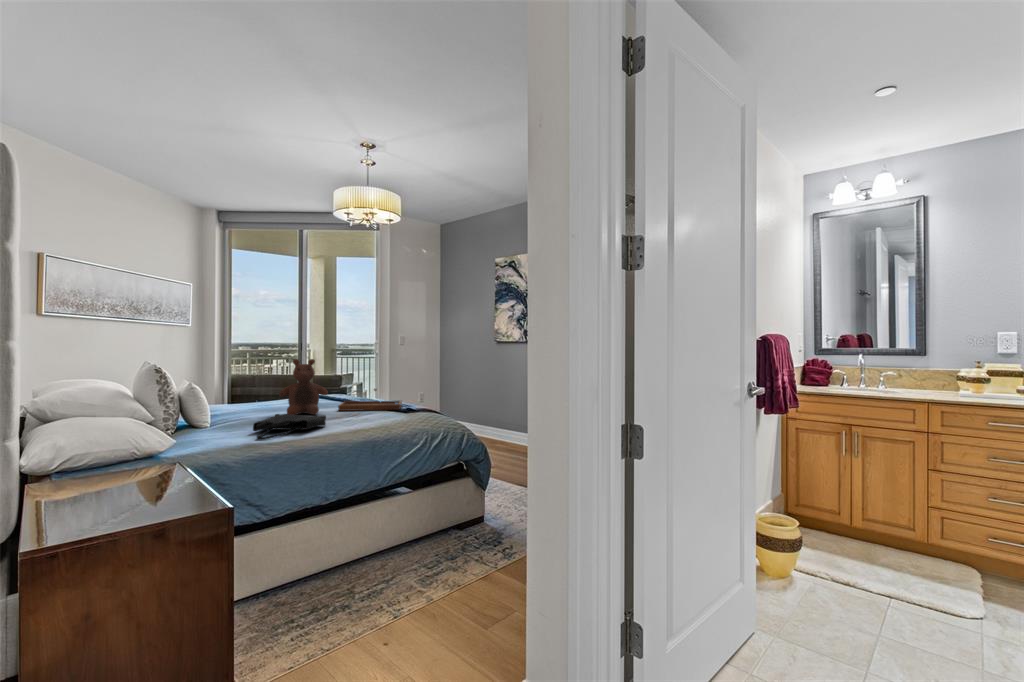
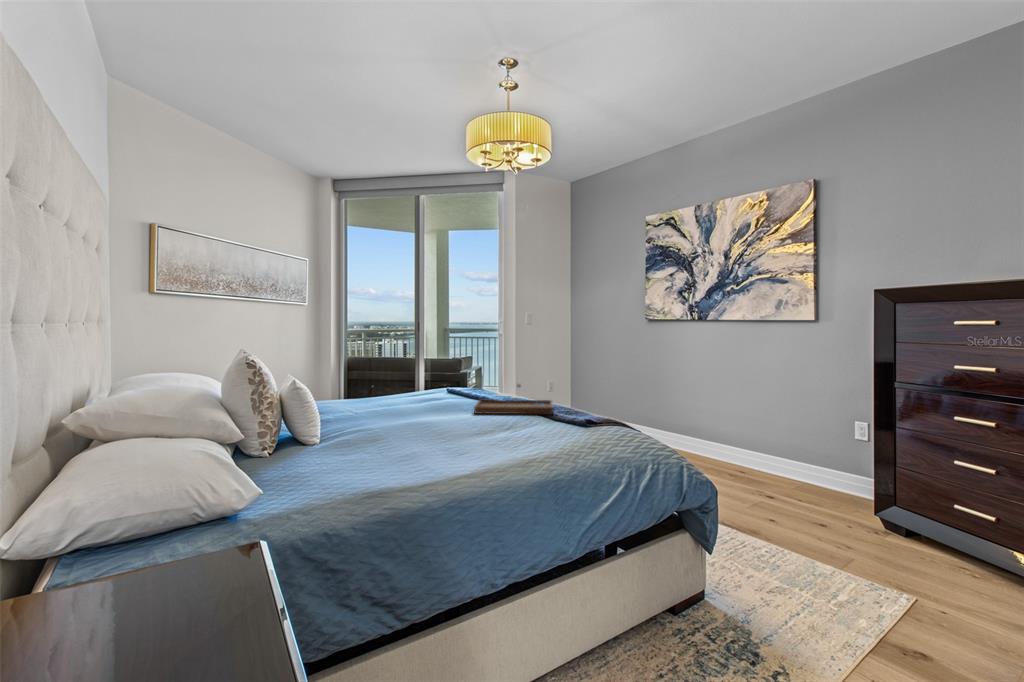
stuffed bear: present [279,359,328,415] -> none [402,345,461,421]
tote bag: present [253,414,326,440] -> none [372,424,468,473]

